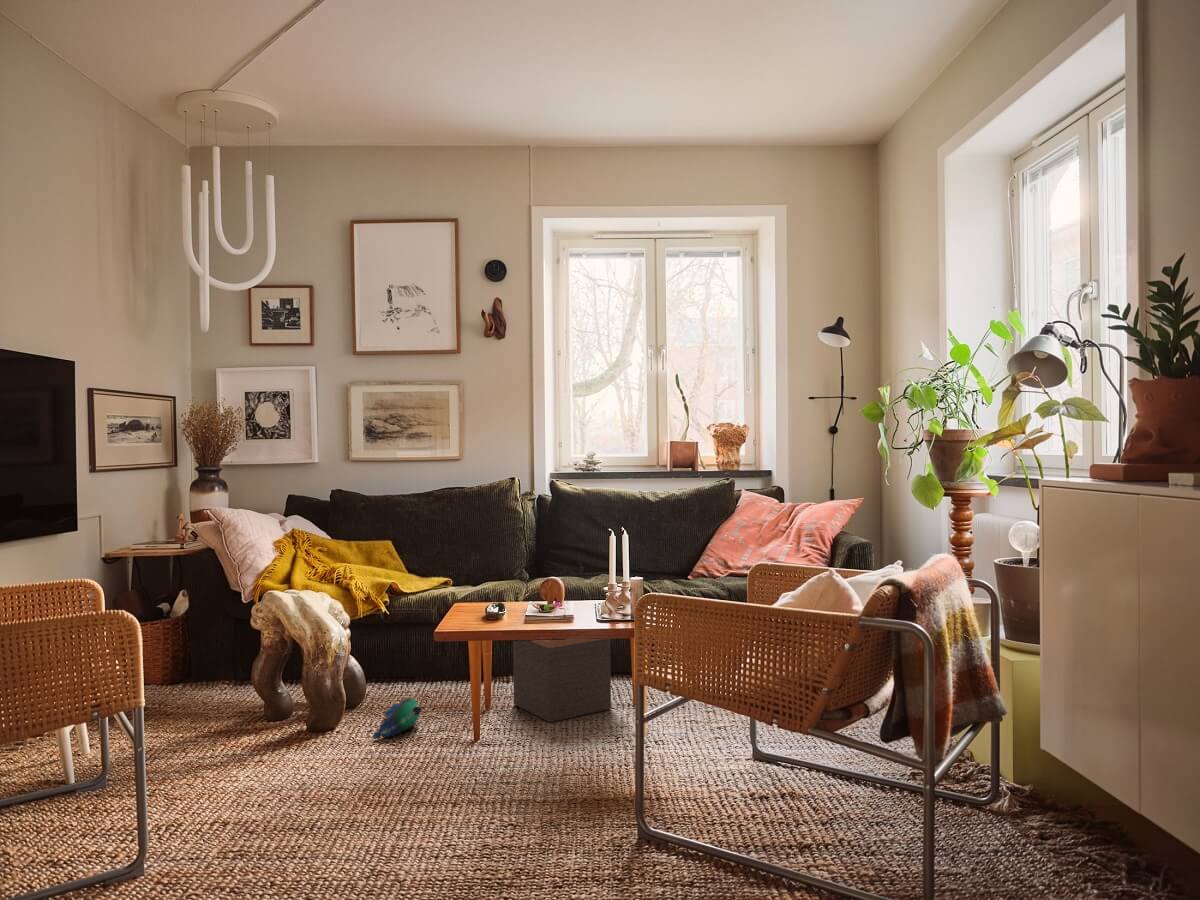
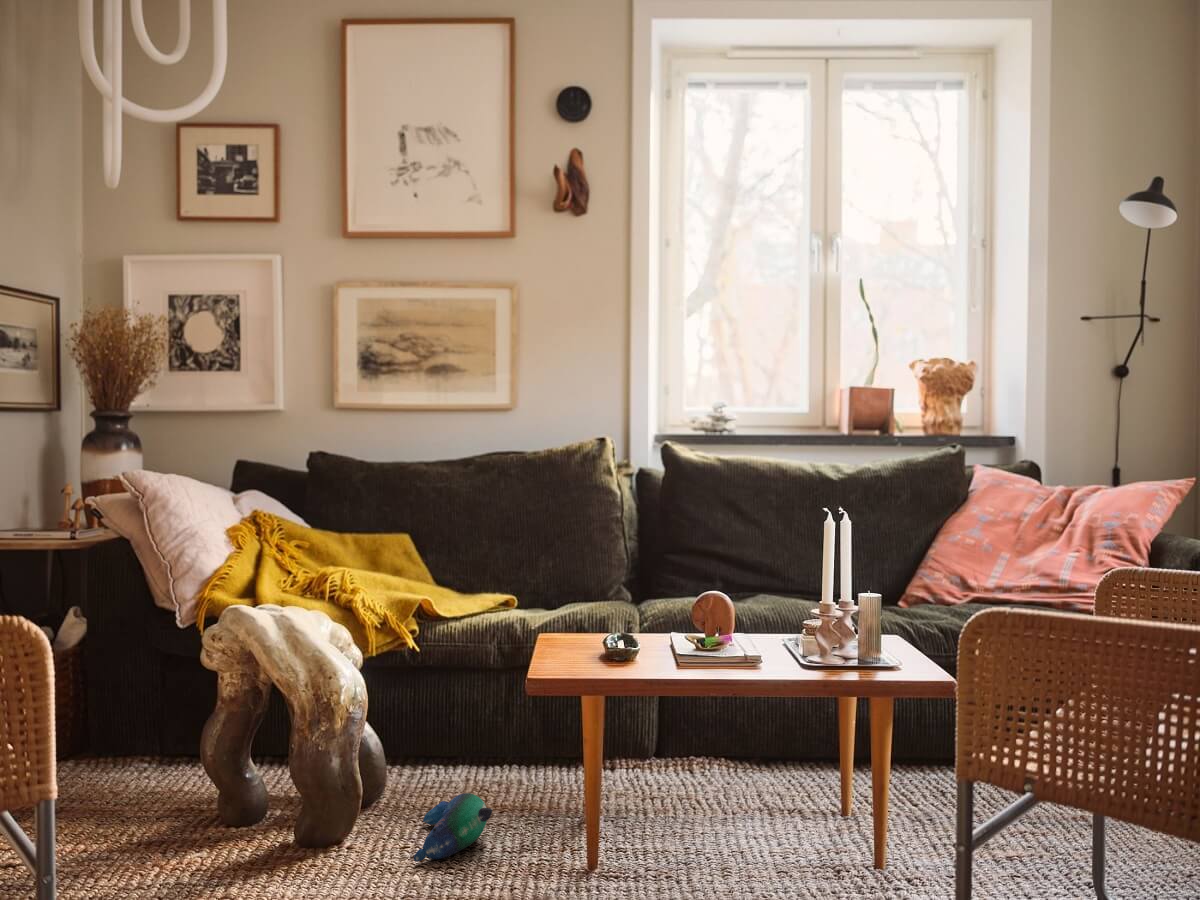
footstool: present [513,639,611,722] -> none [636,667,806,841]

